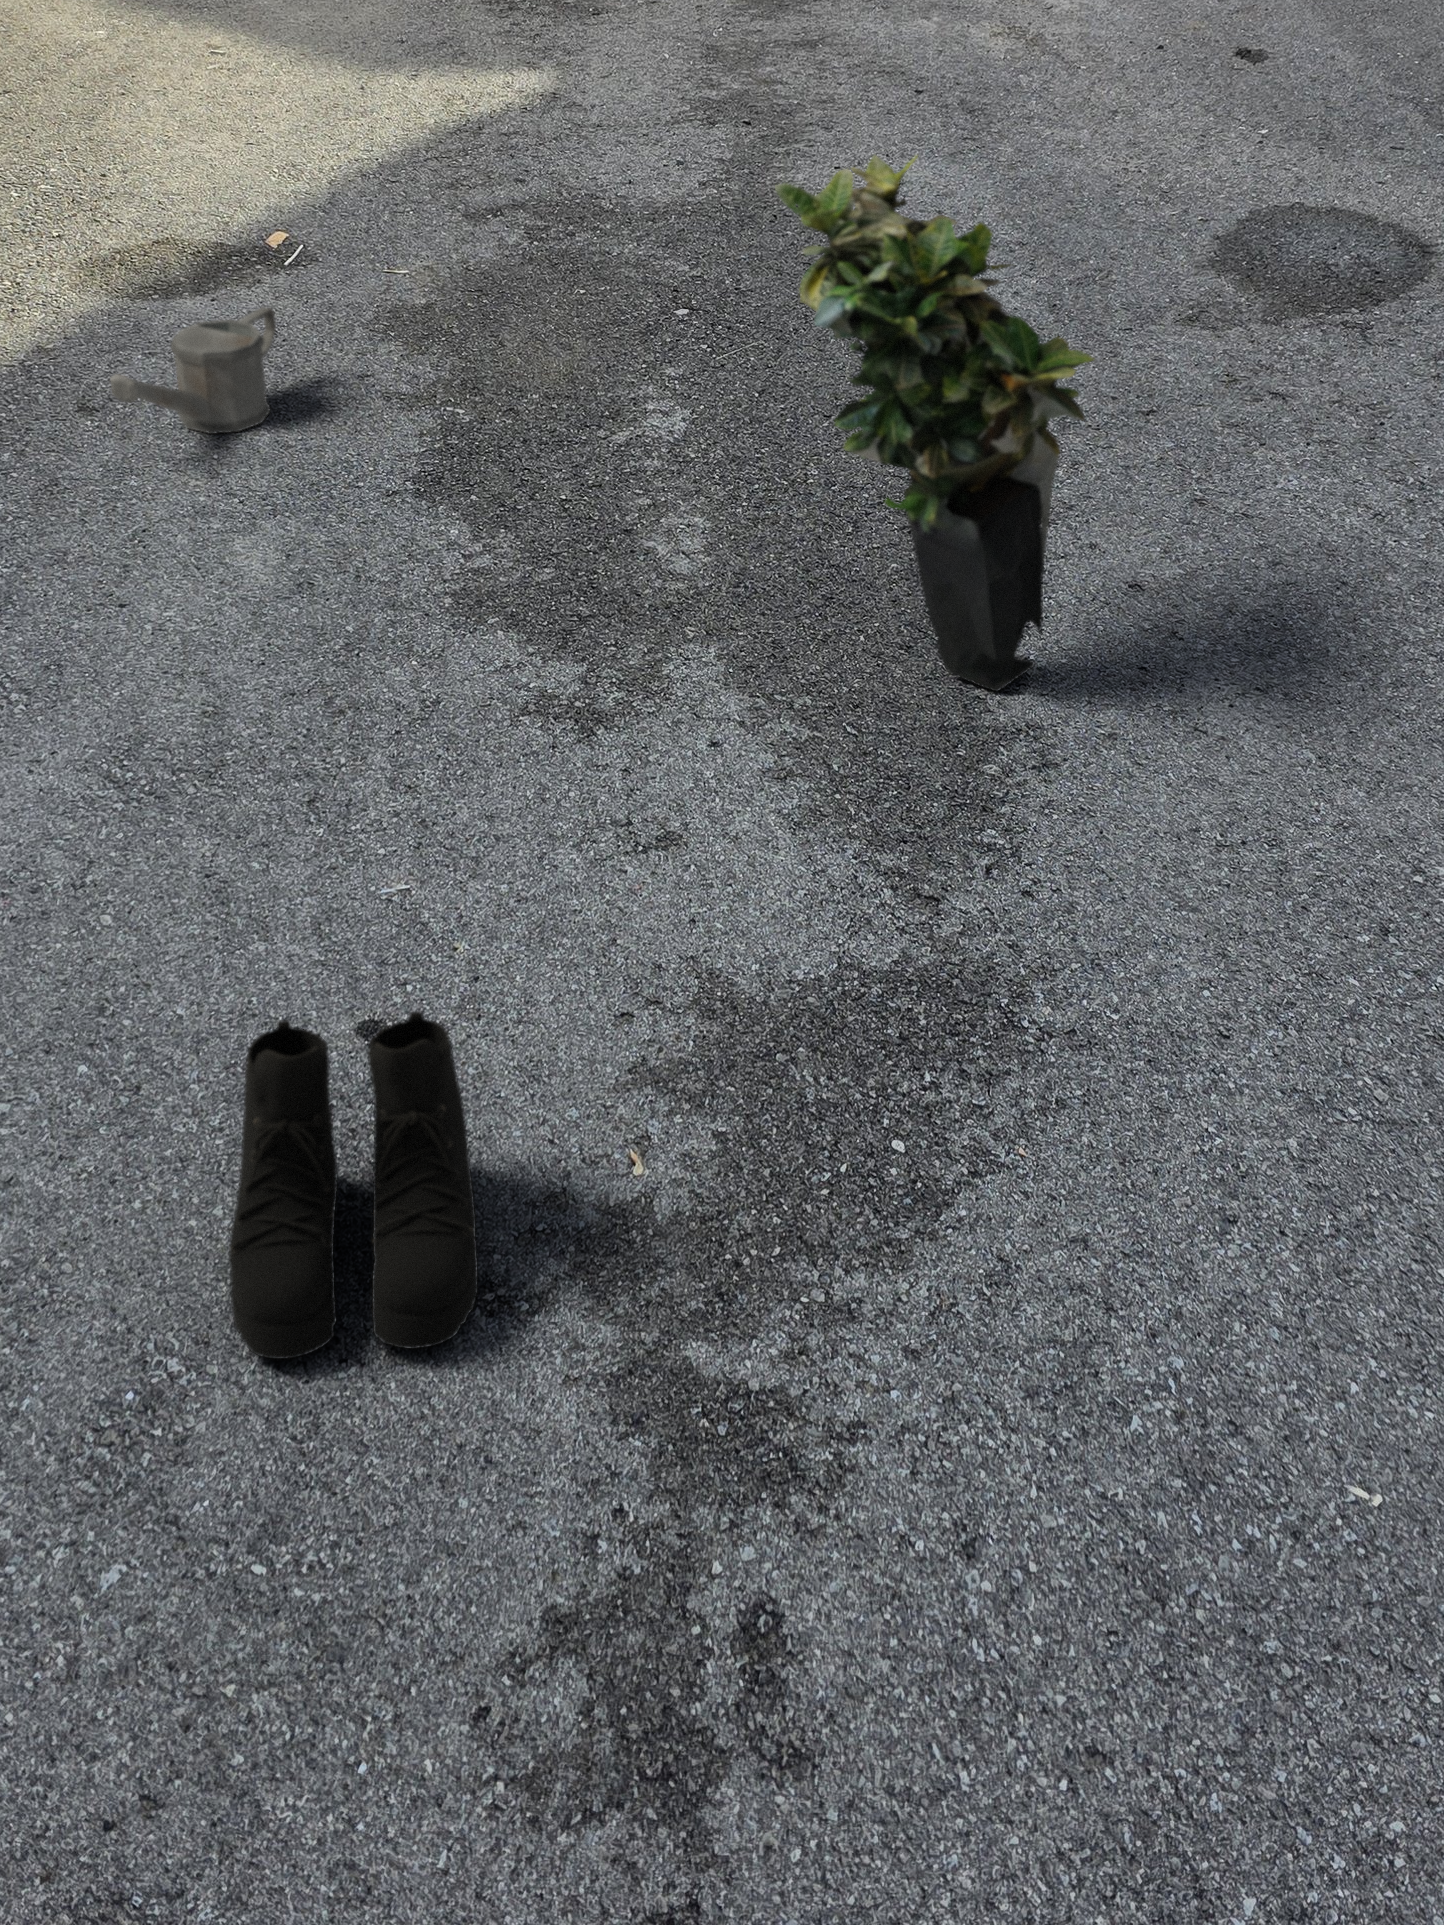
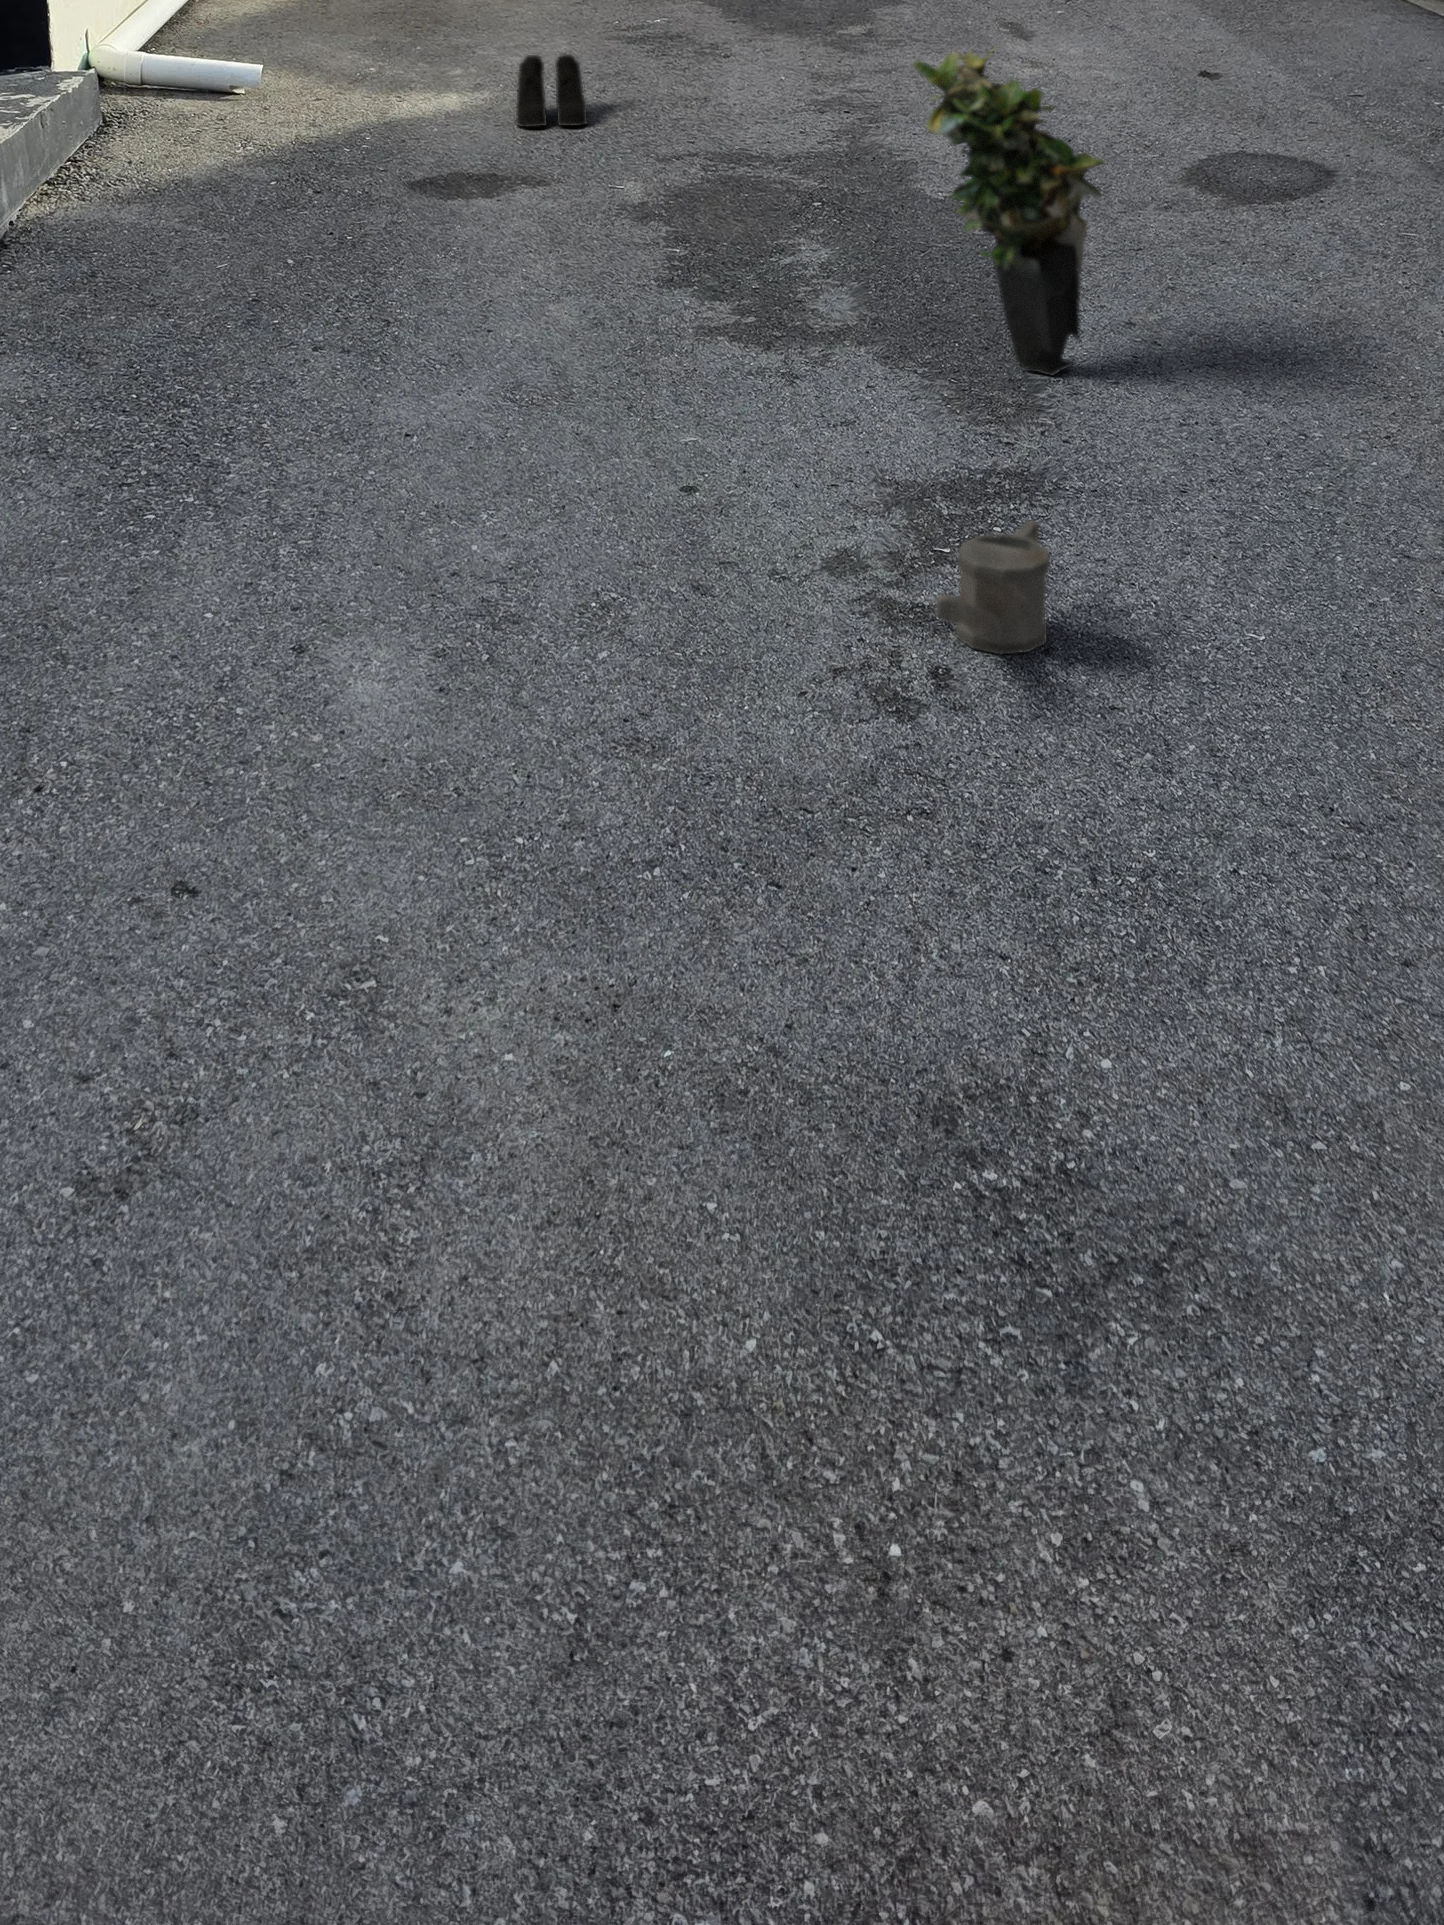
watering can: present [110,307,276,434] -> present [935,520,1050,655]
boots: present [229,1011,478,1359] -> present [516,54,587,127]

